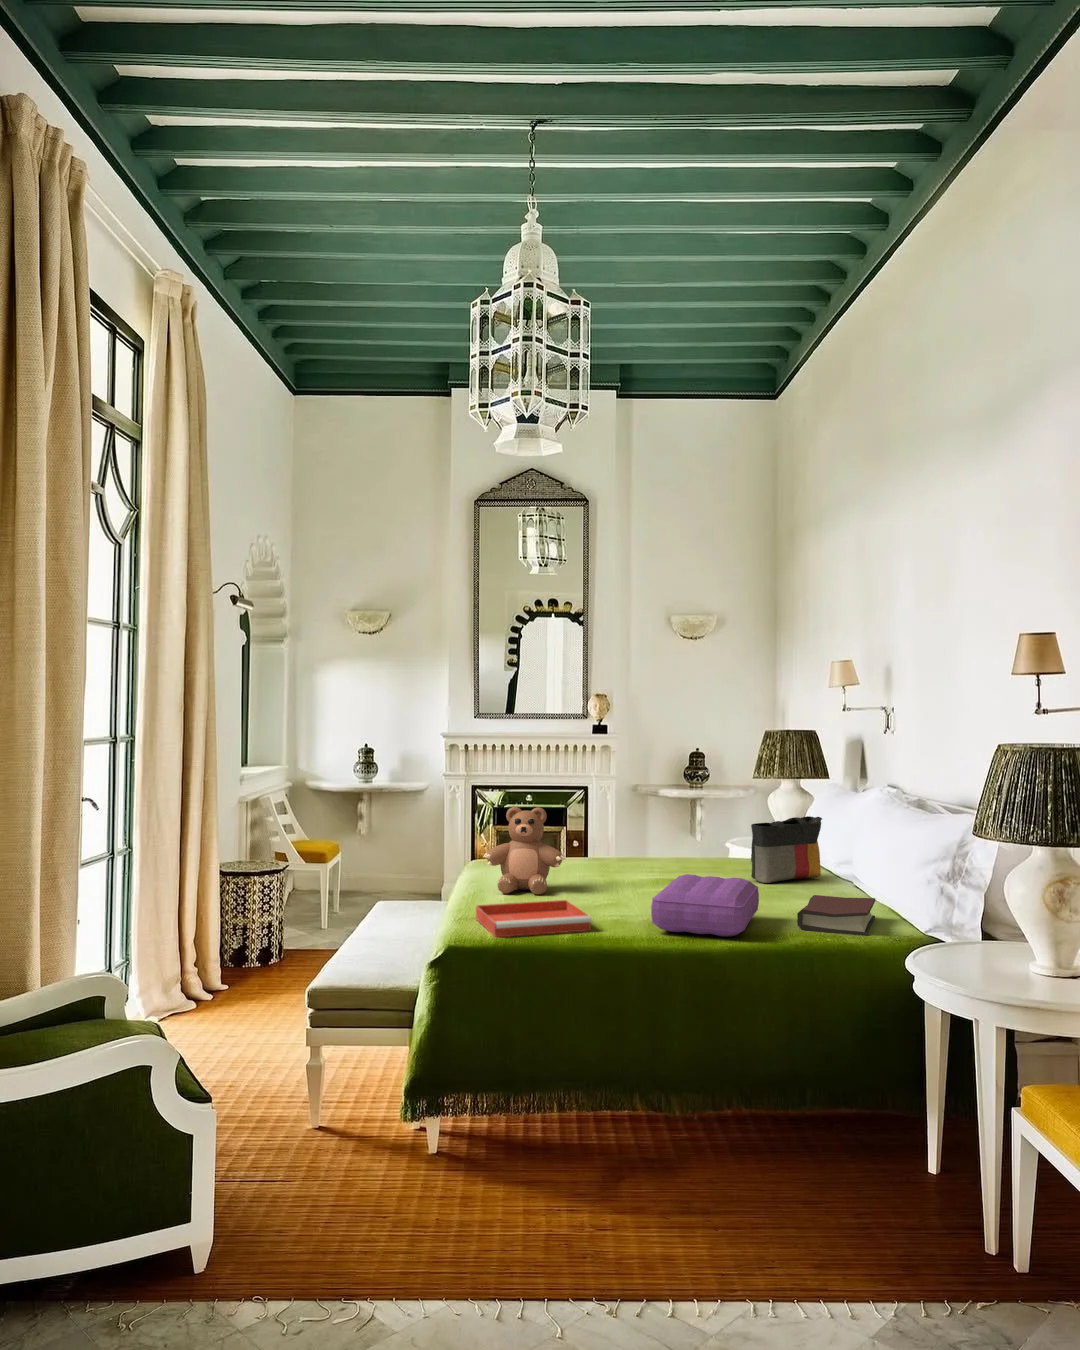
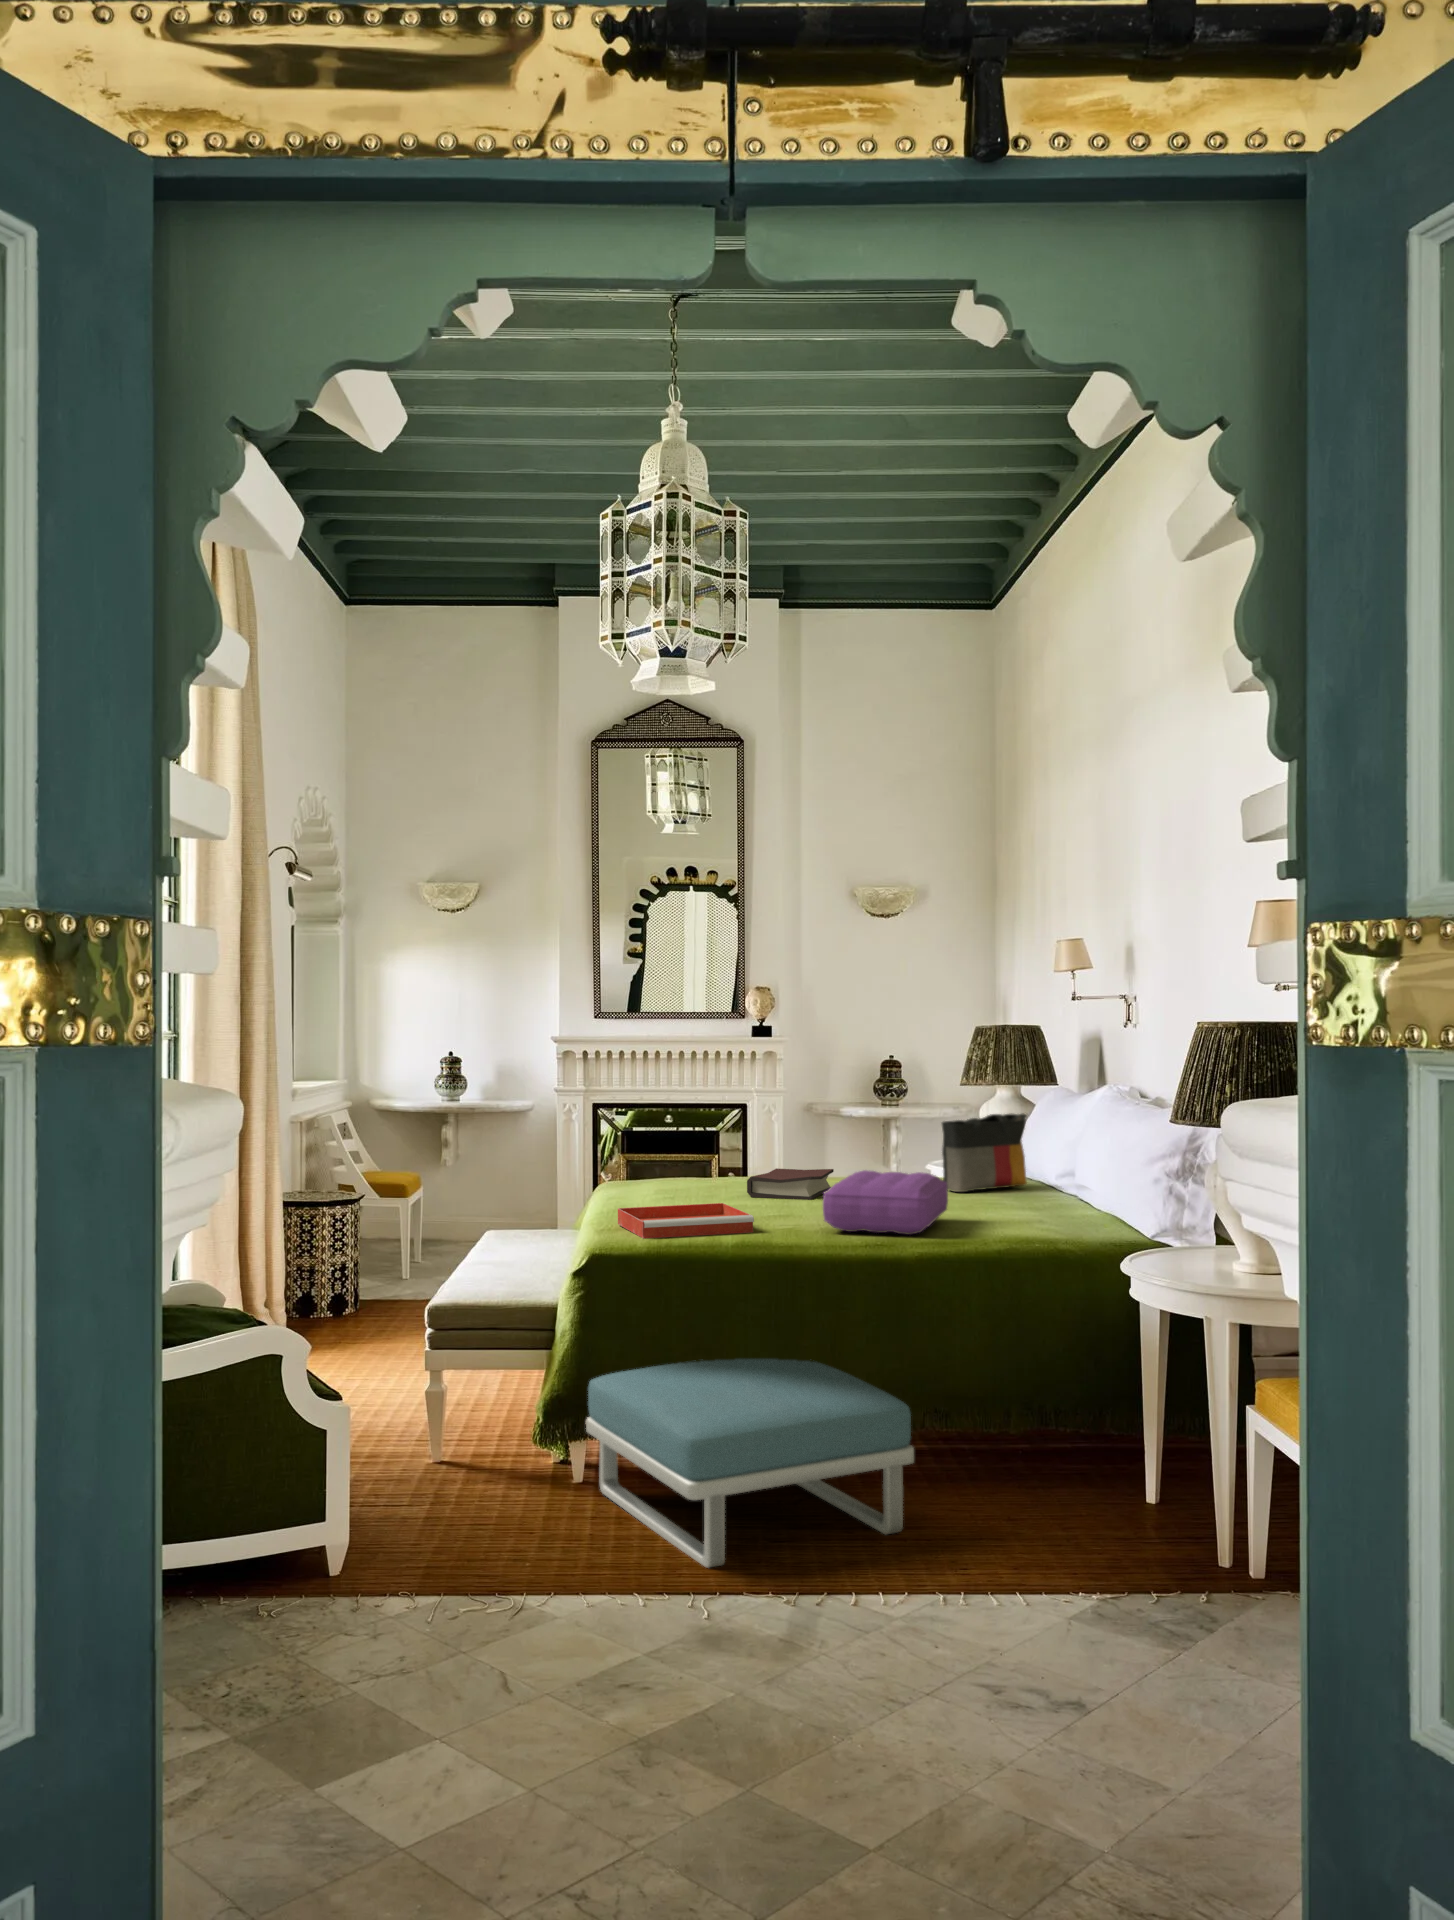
teddy bear: present [483,807,565,895] -> none [620,1102,721,1205]
hardback book: present [797,895,875,936] -> present [747,1168,834,1200]
footstool: none [441,1039,730,1263] -> present [586,1359,914,1568]

